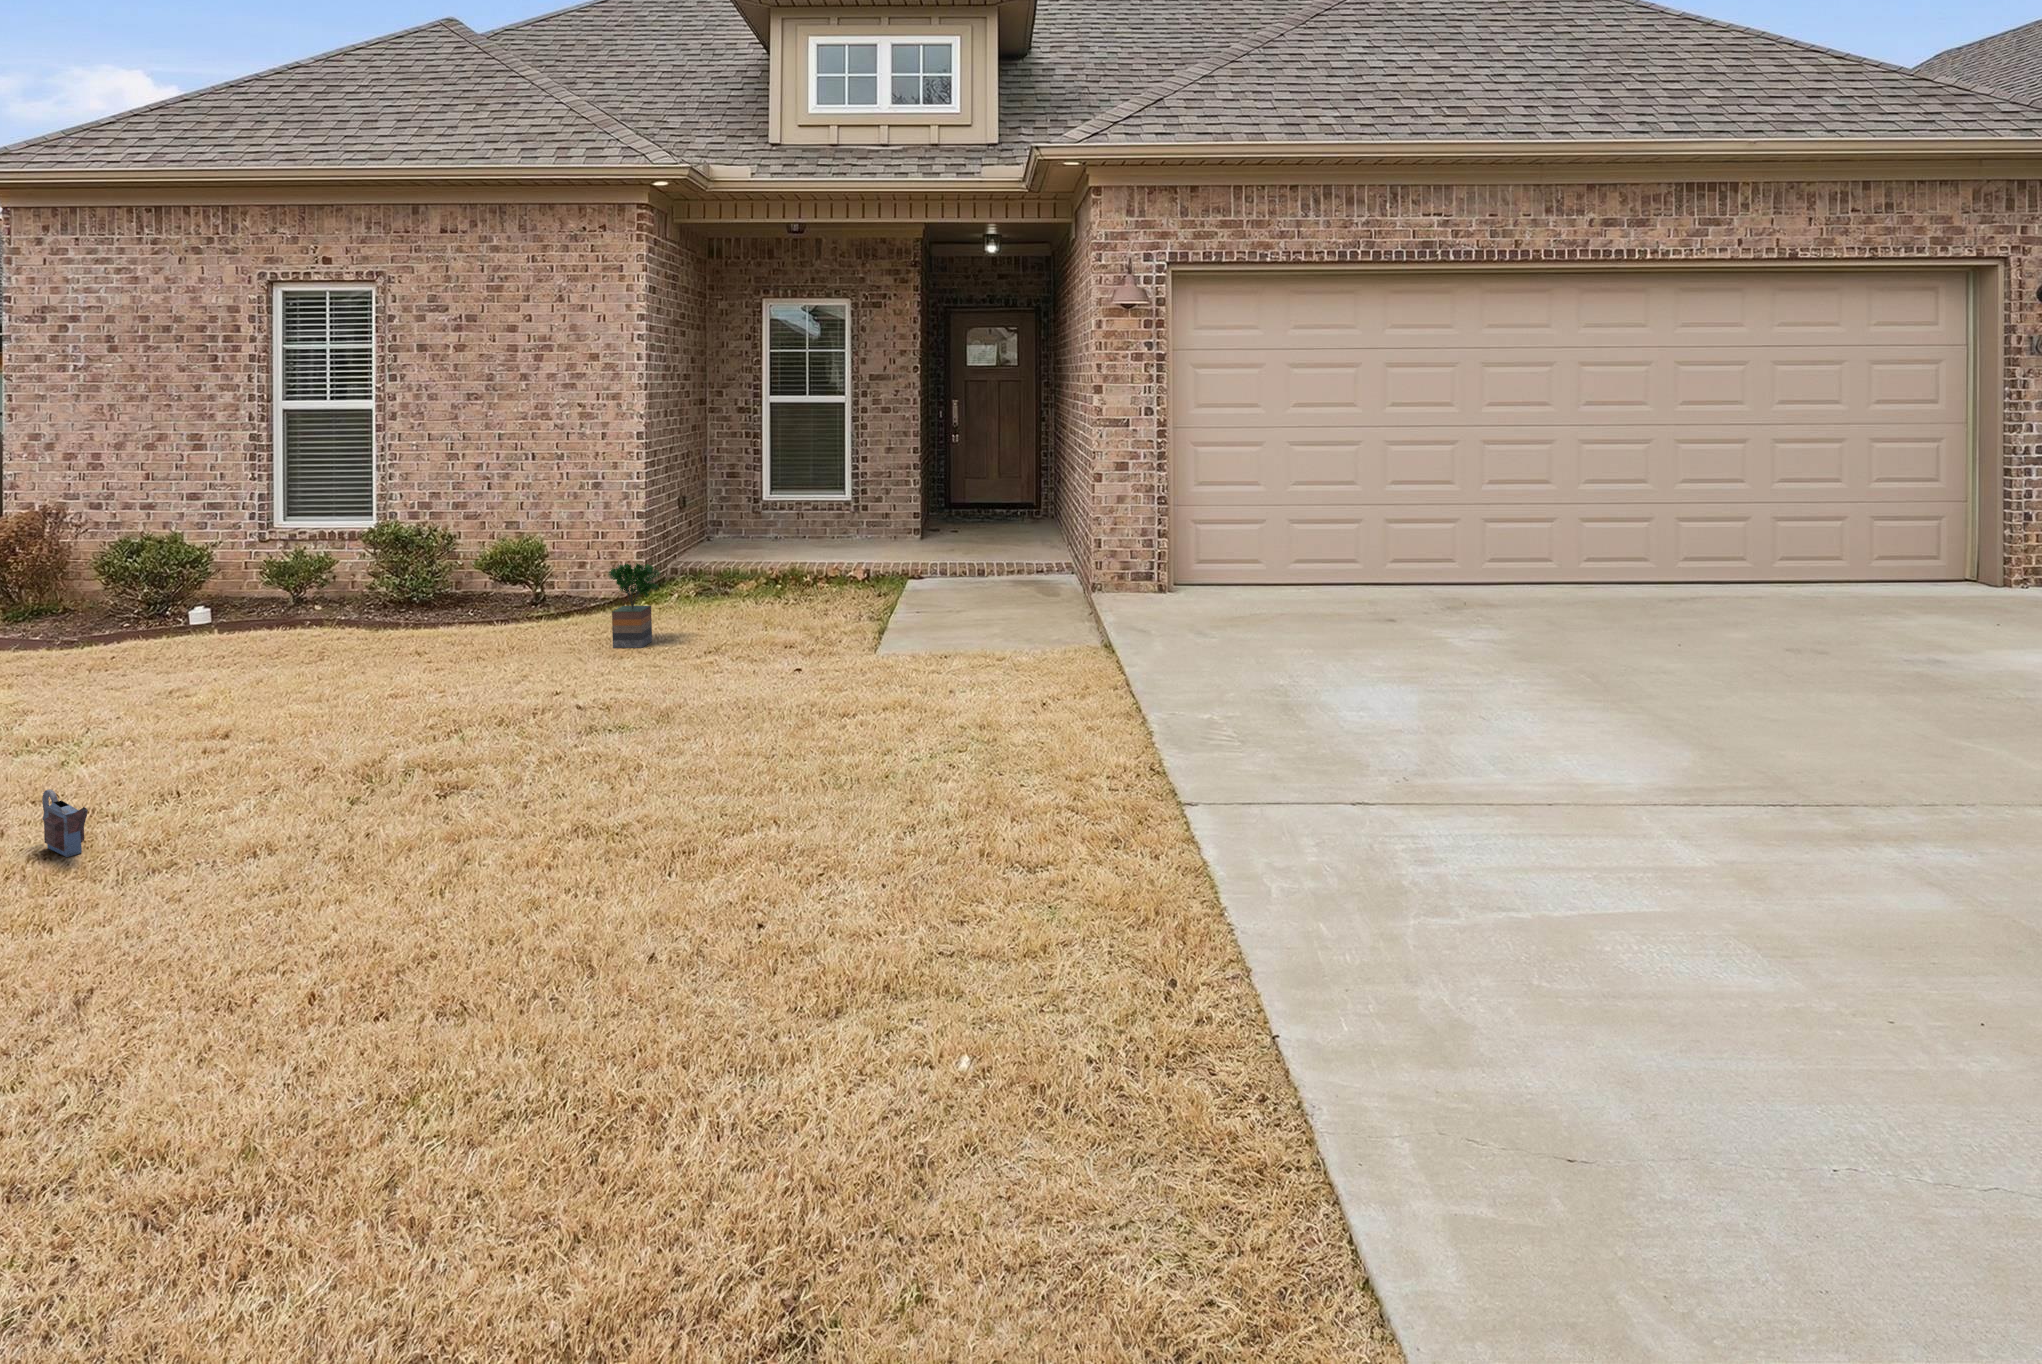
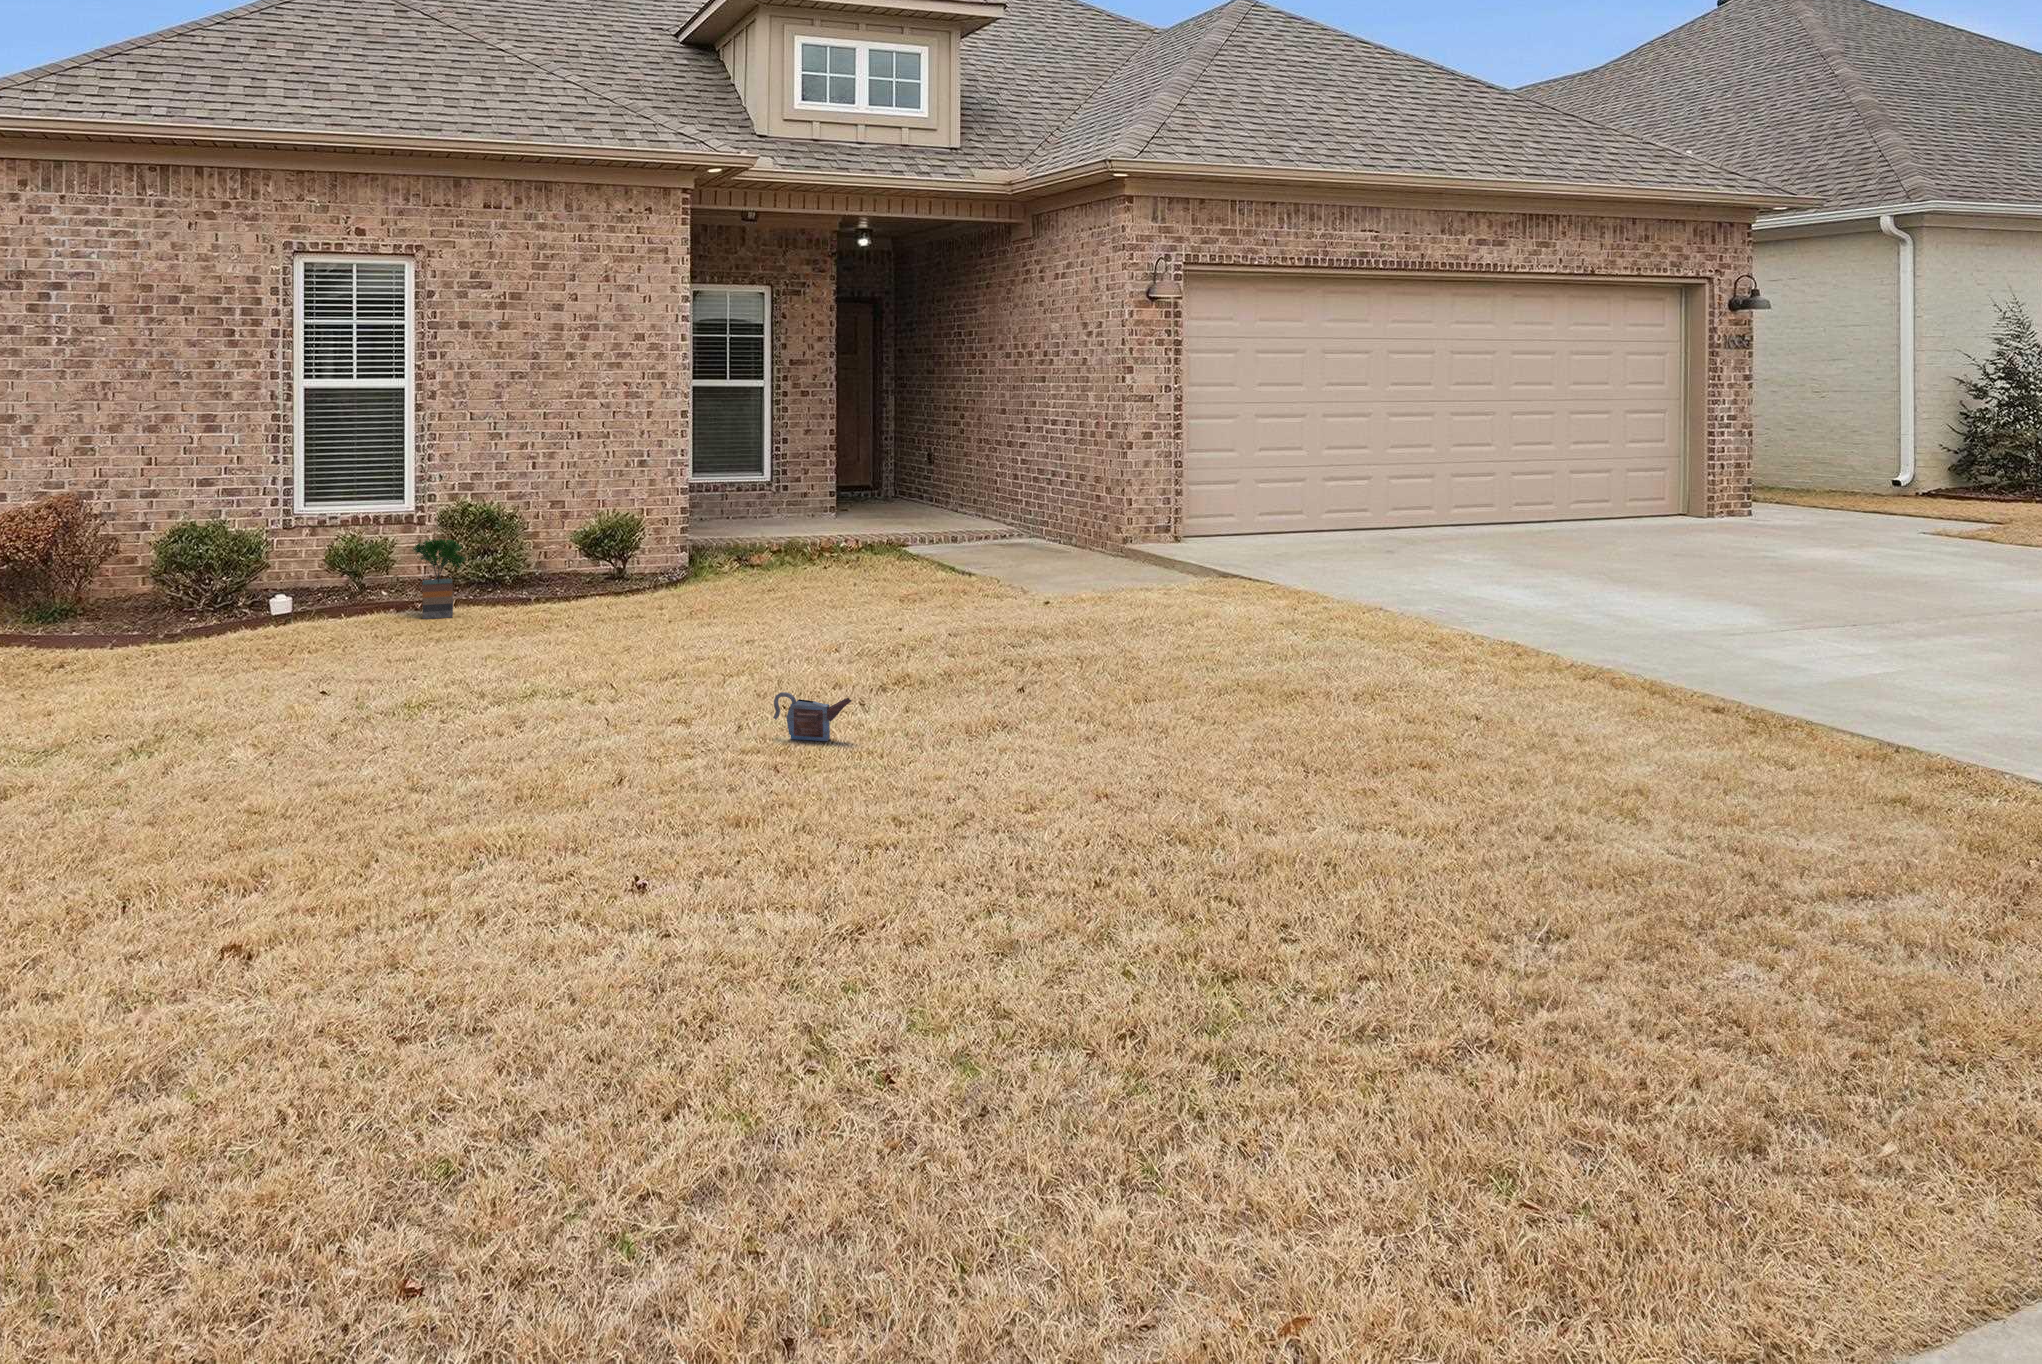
potted tree: present [608,563,660,648] -> present [413,539,465,619]

